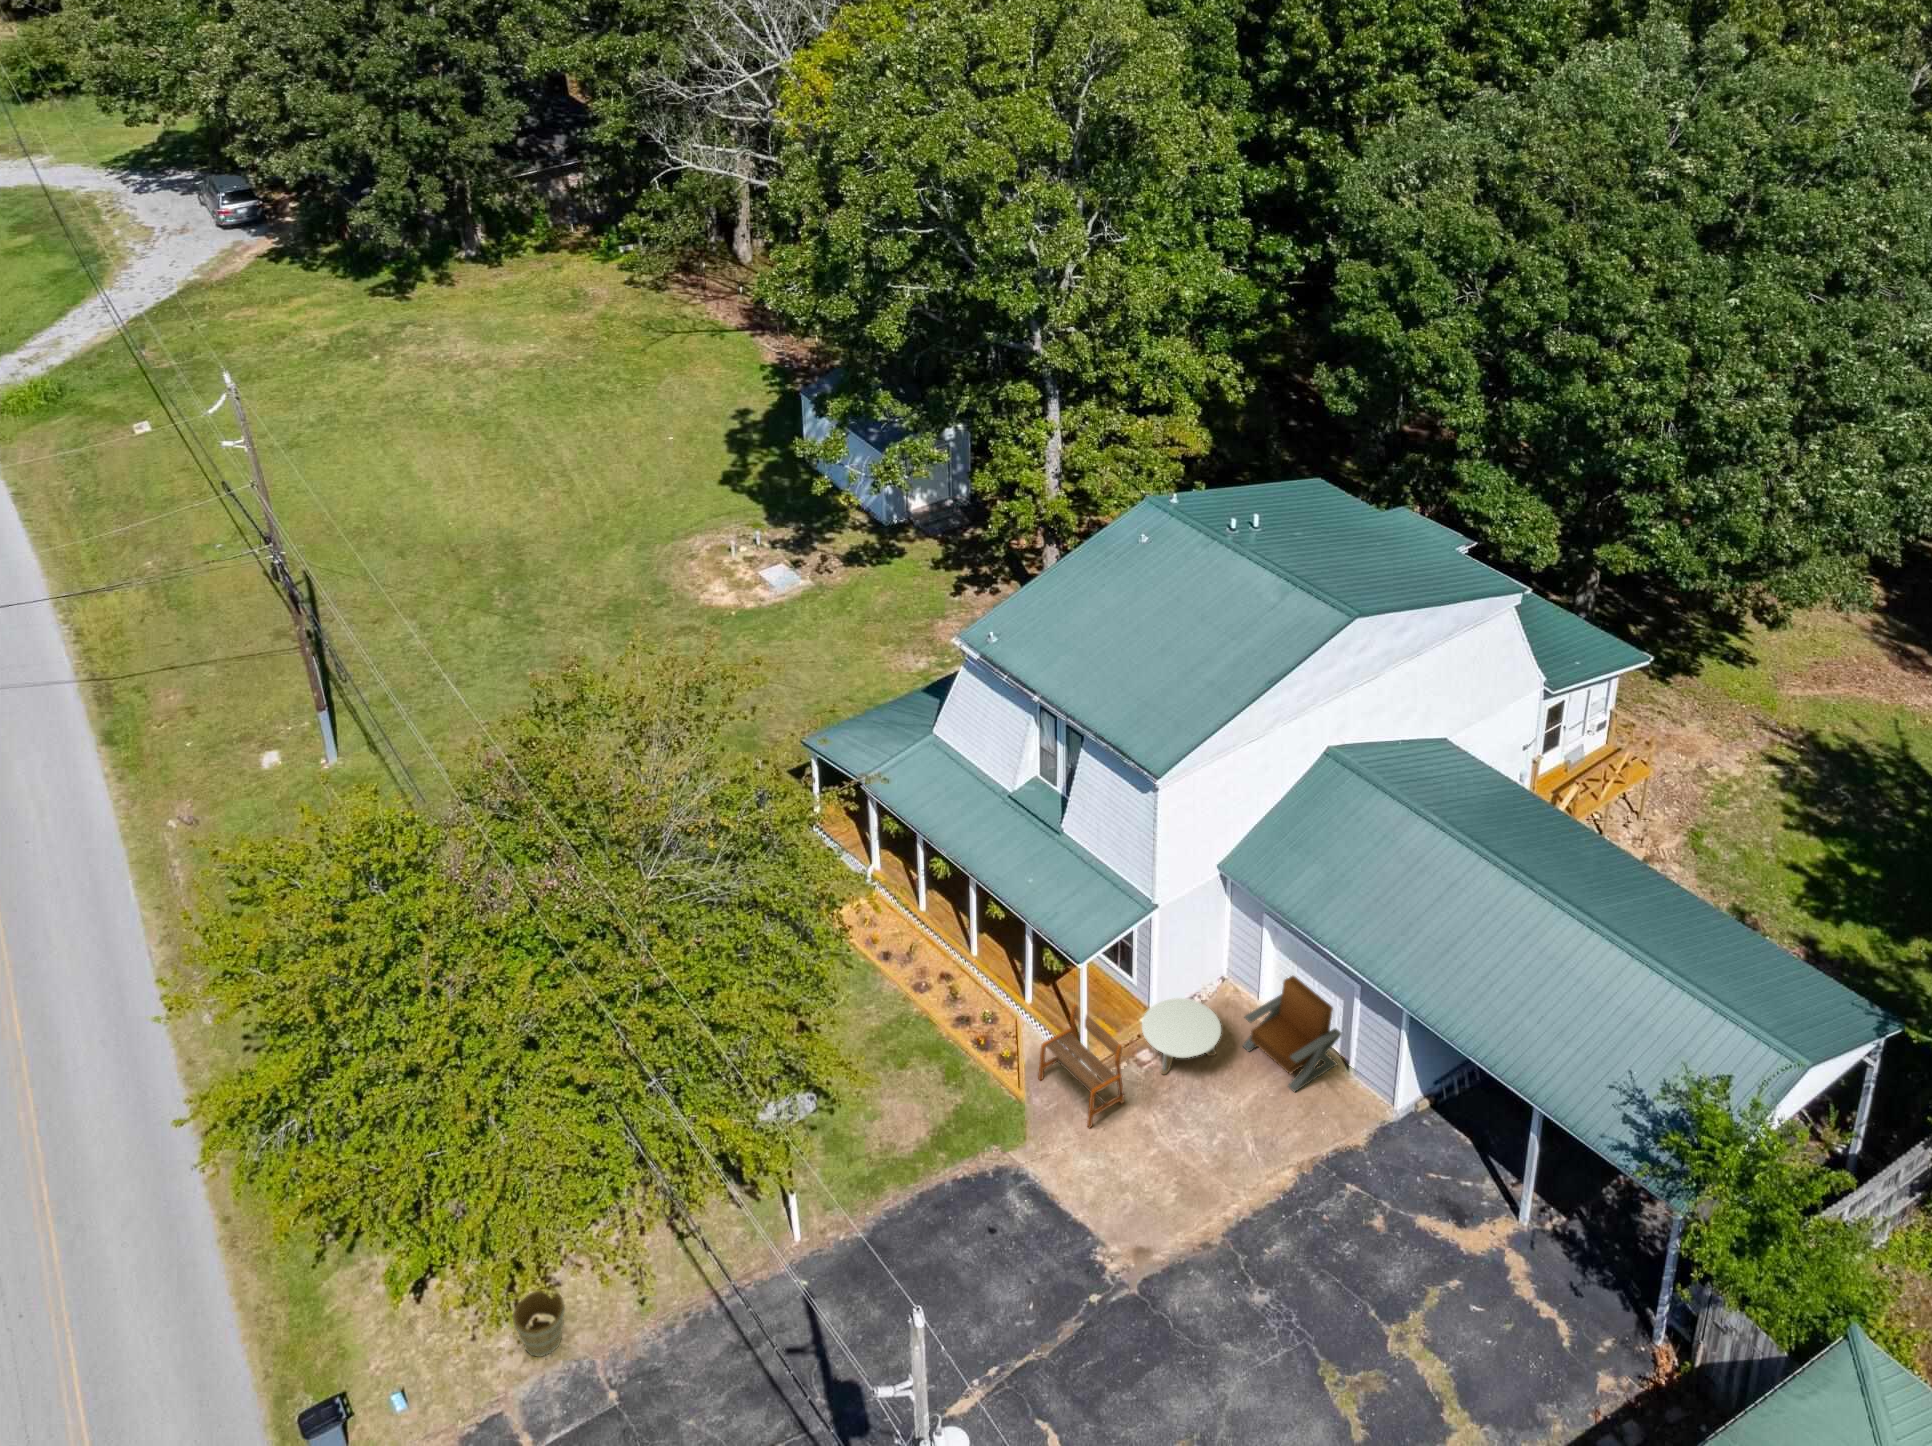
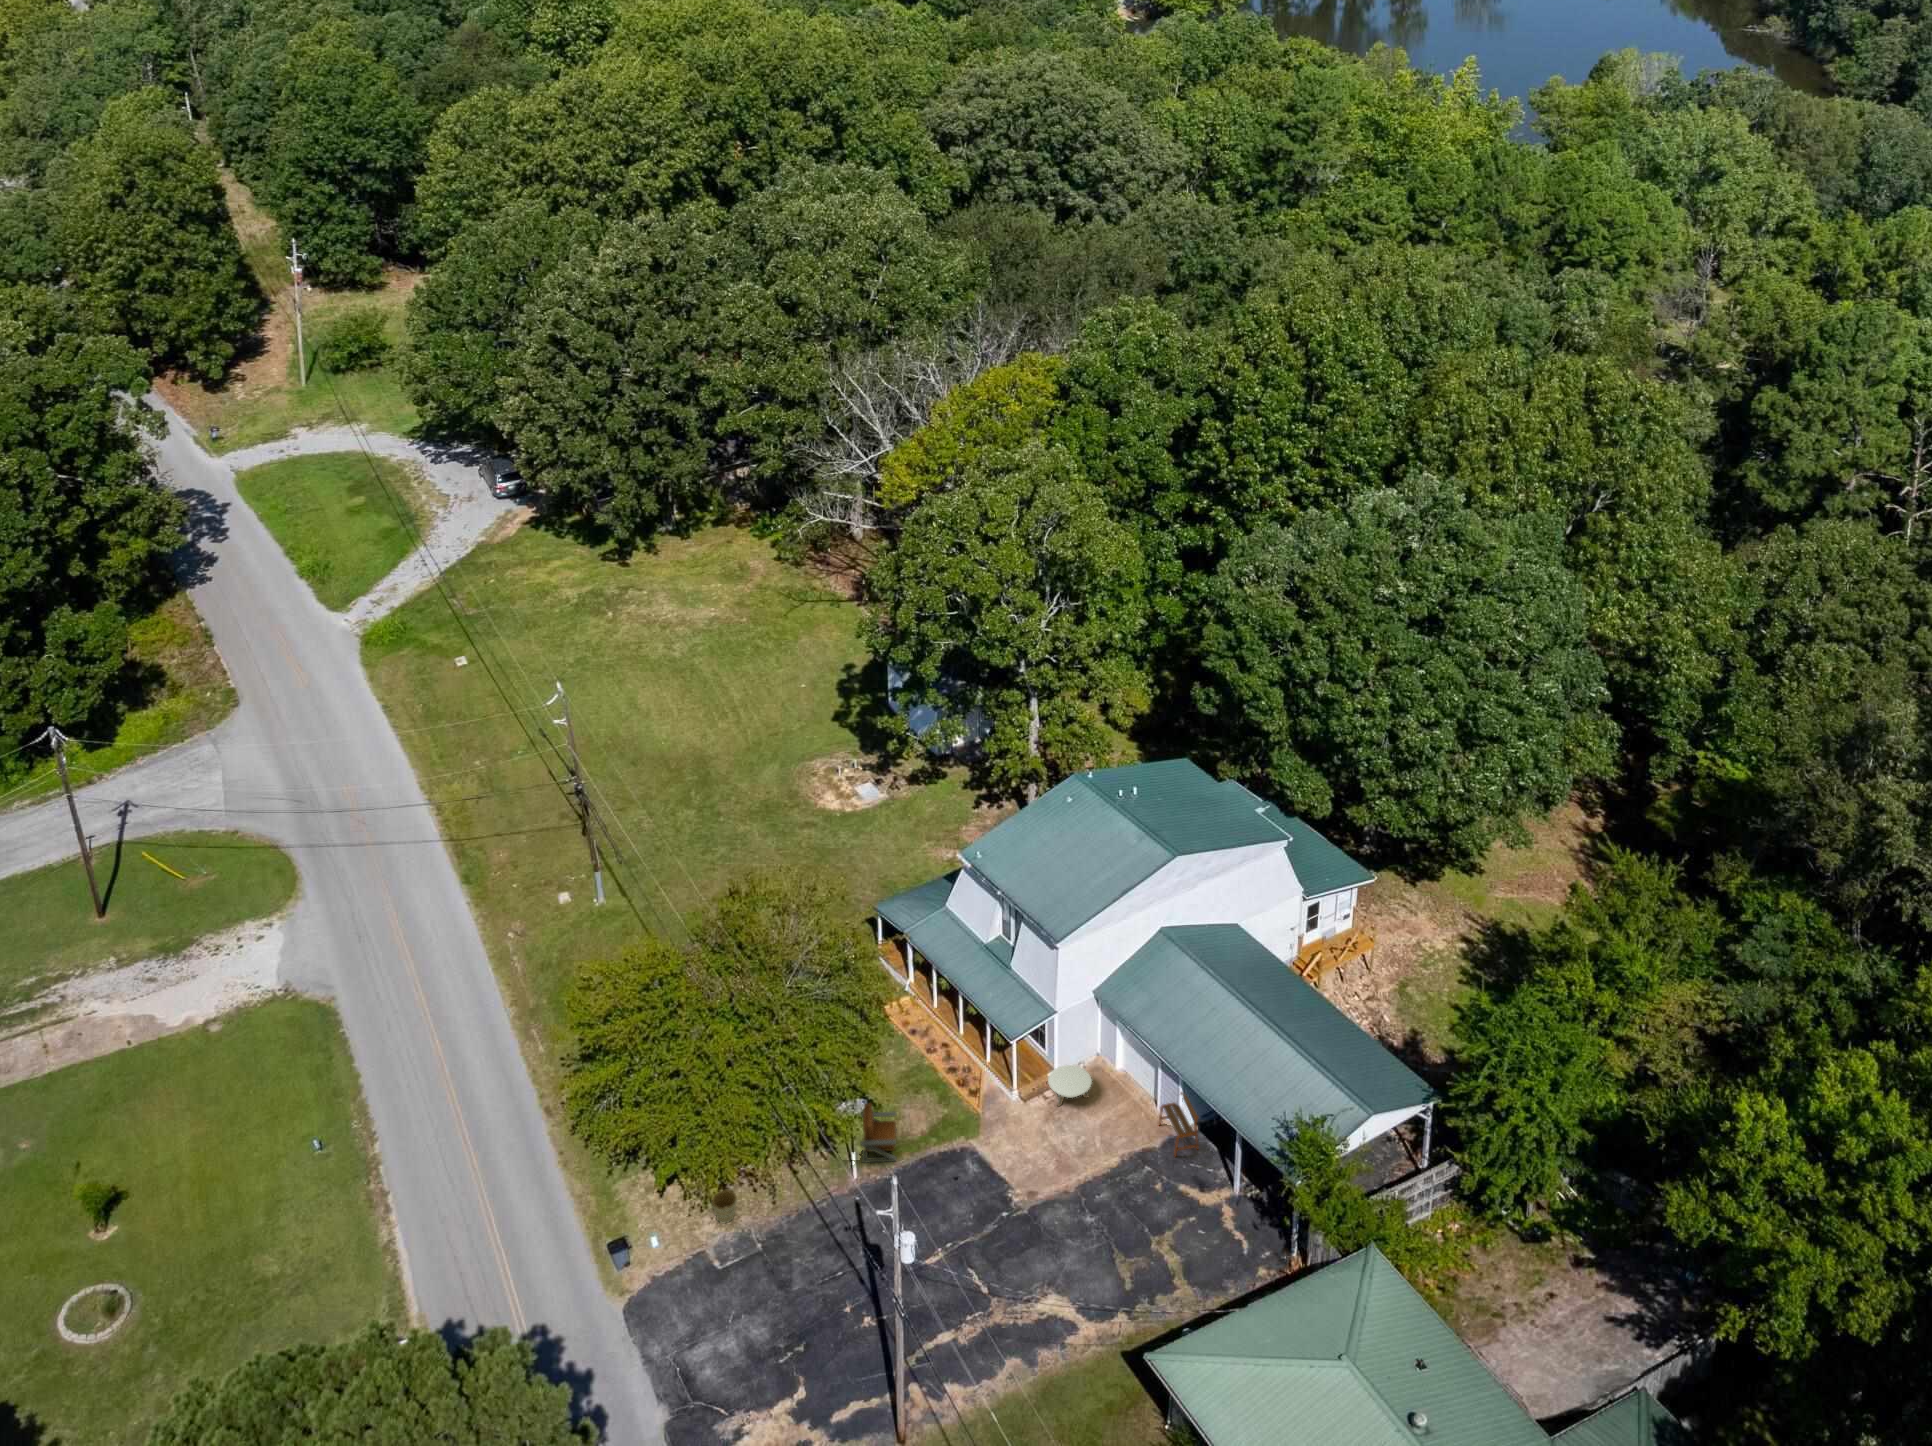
lounge chair: present [1243,976,1341,1091] -> present [860,1103,897,1163]
bench: present [1038,1004,1124,1128] -> present [1158,1092,1199,1156]

